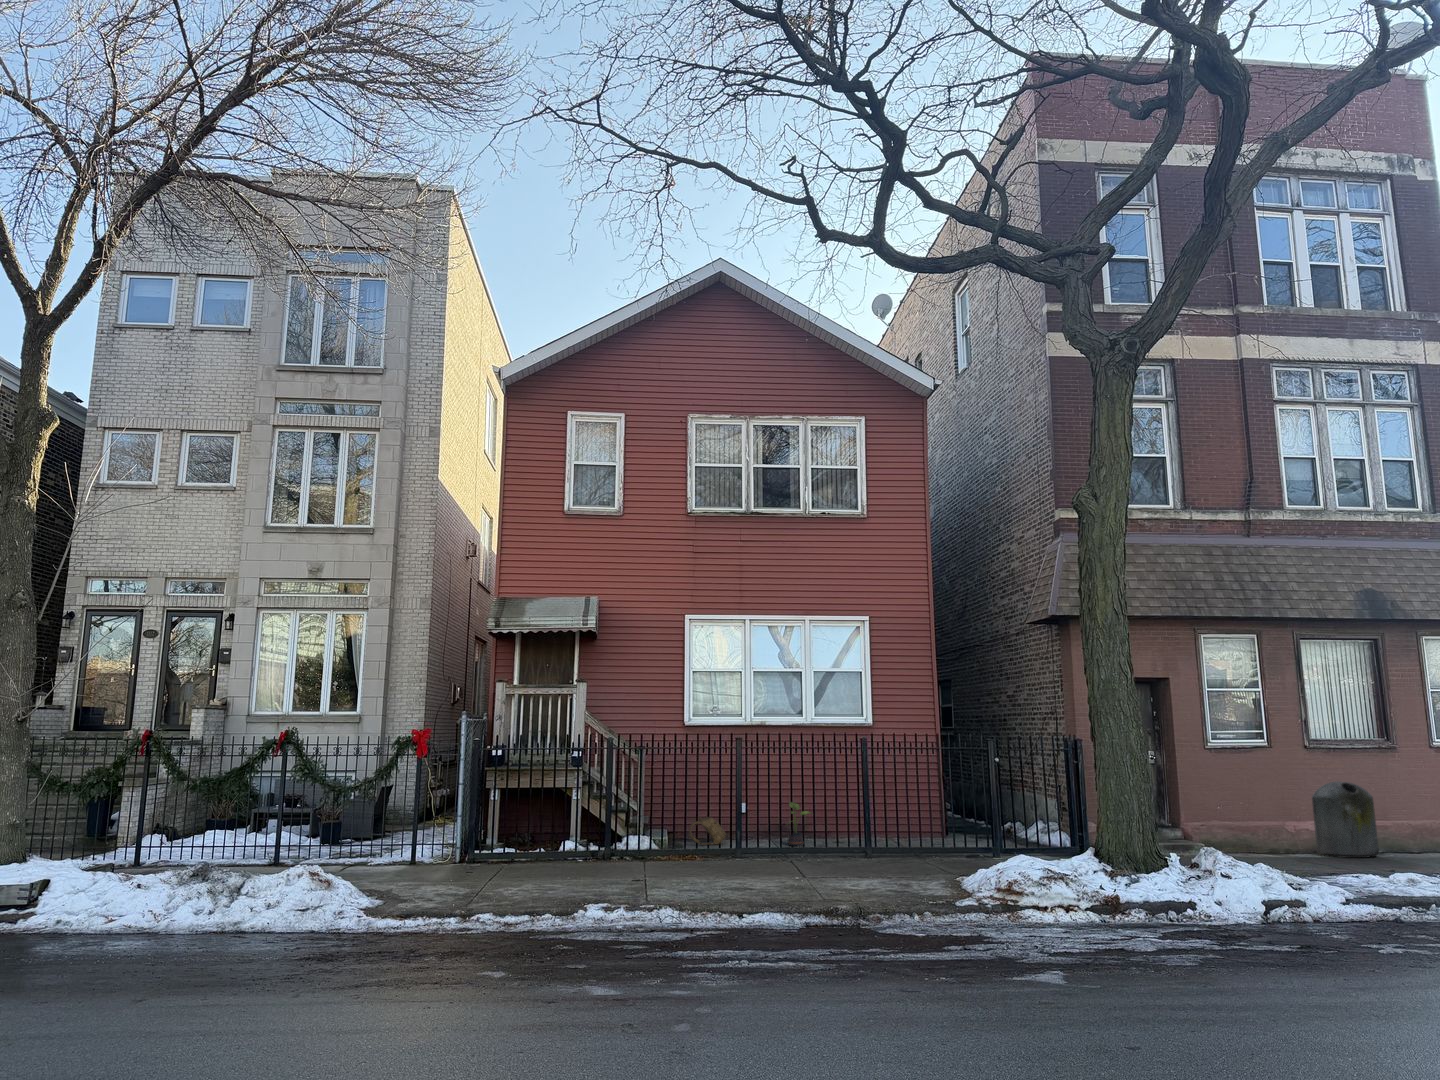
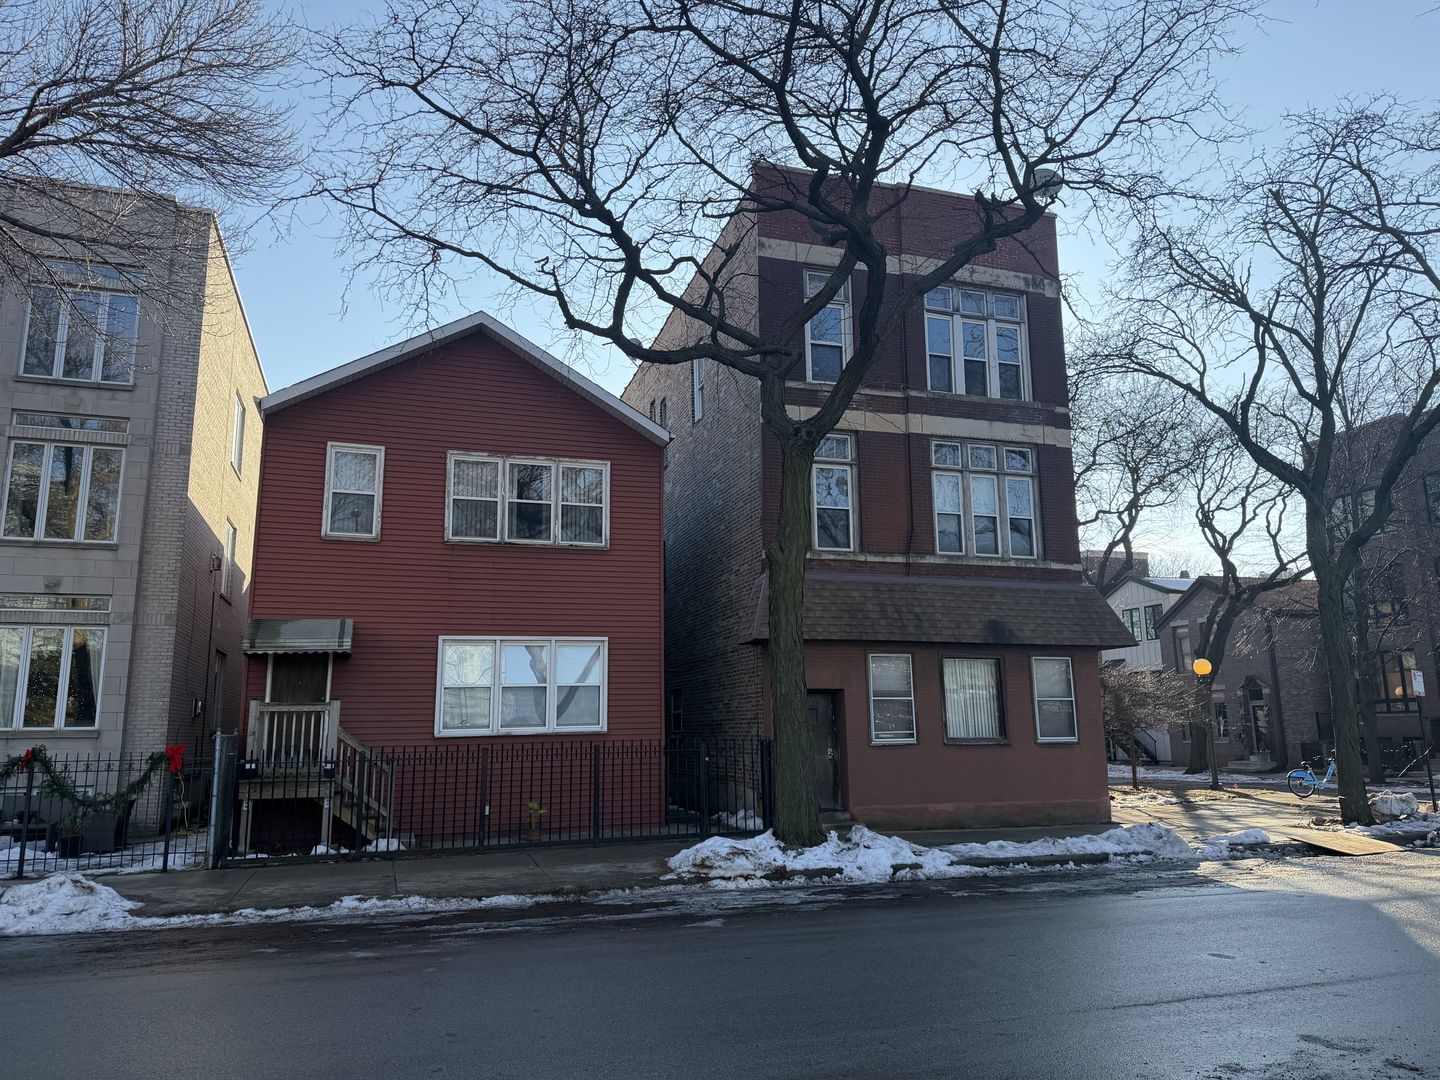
trash can: present [1312,782,1379,858] -> none [946,771,992,830]
backpack: present [688,817,726,845] -> none [433,818,470,844]

